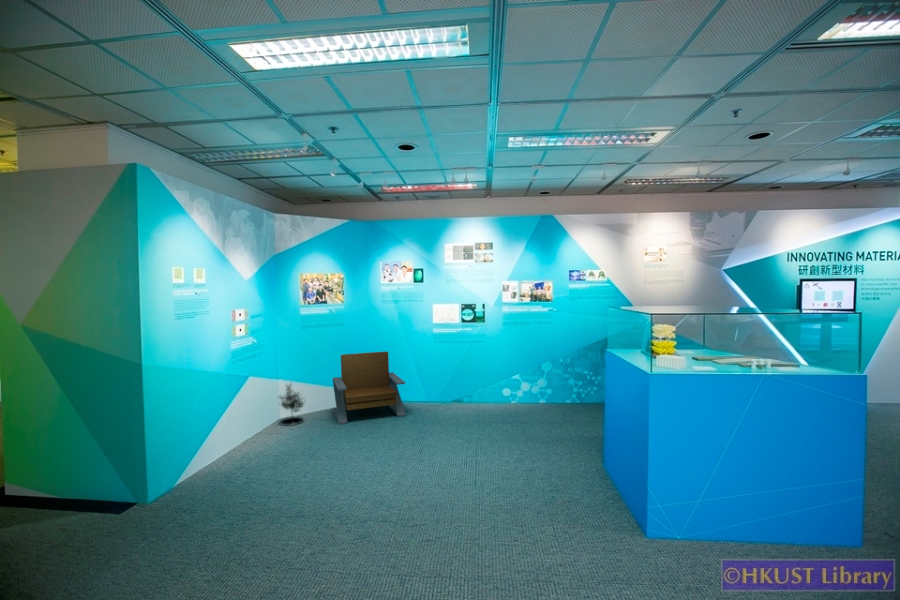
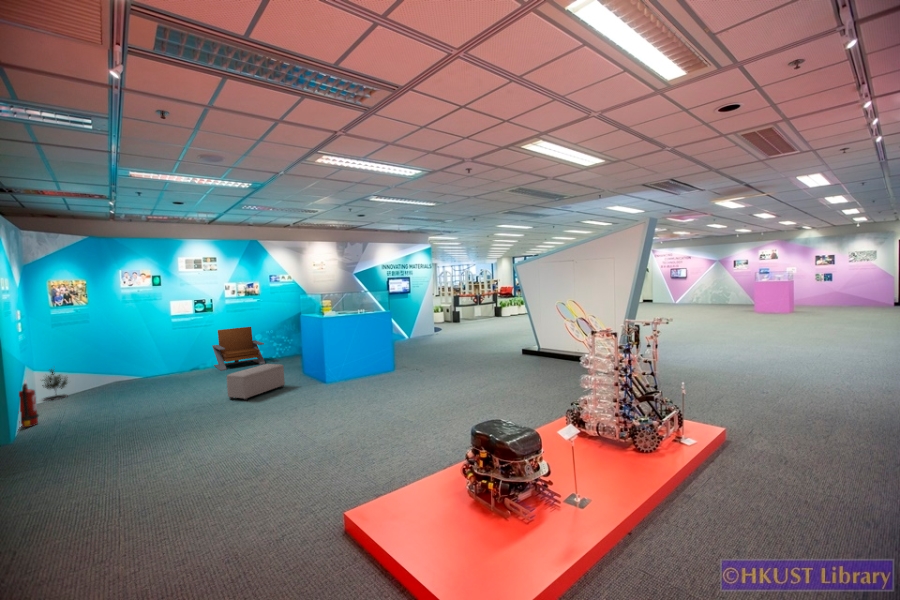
lounge chair: present [333,351,406,425] -> present [212,327,265,371]
fire extinguisher: none [179,413,206,487] -> present [19,380,39,427]
ottoman: none [436,459,564,566] -> present [227,364,285,401]

